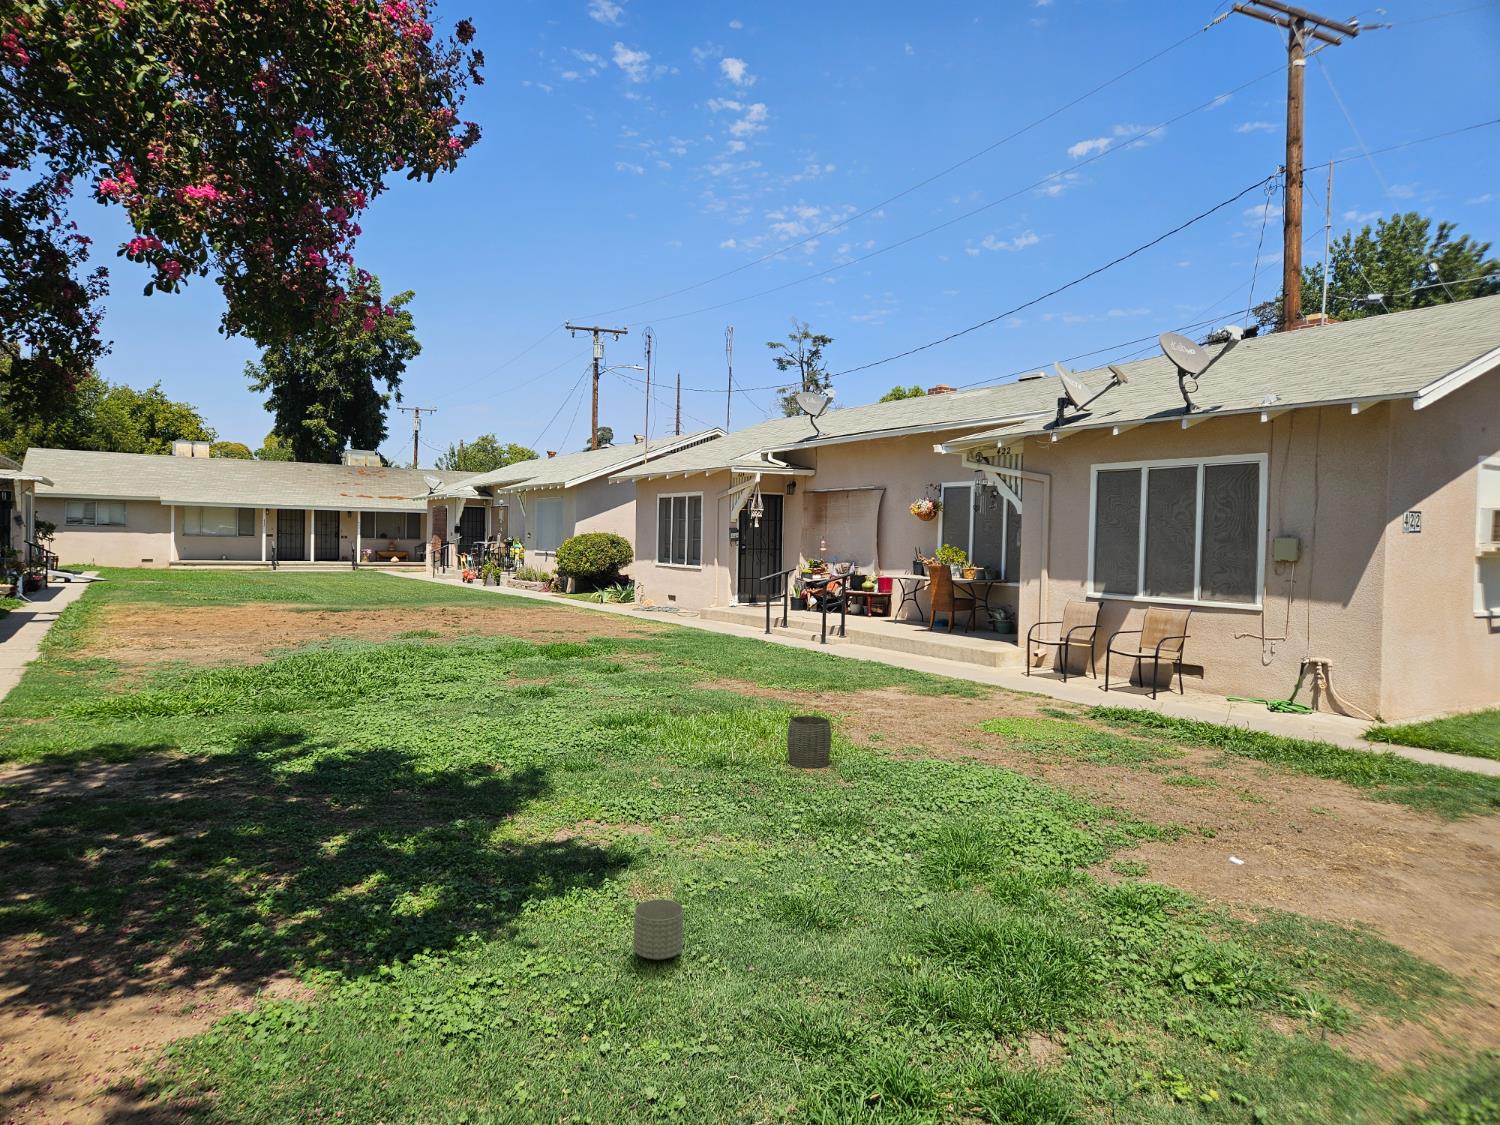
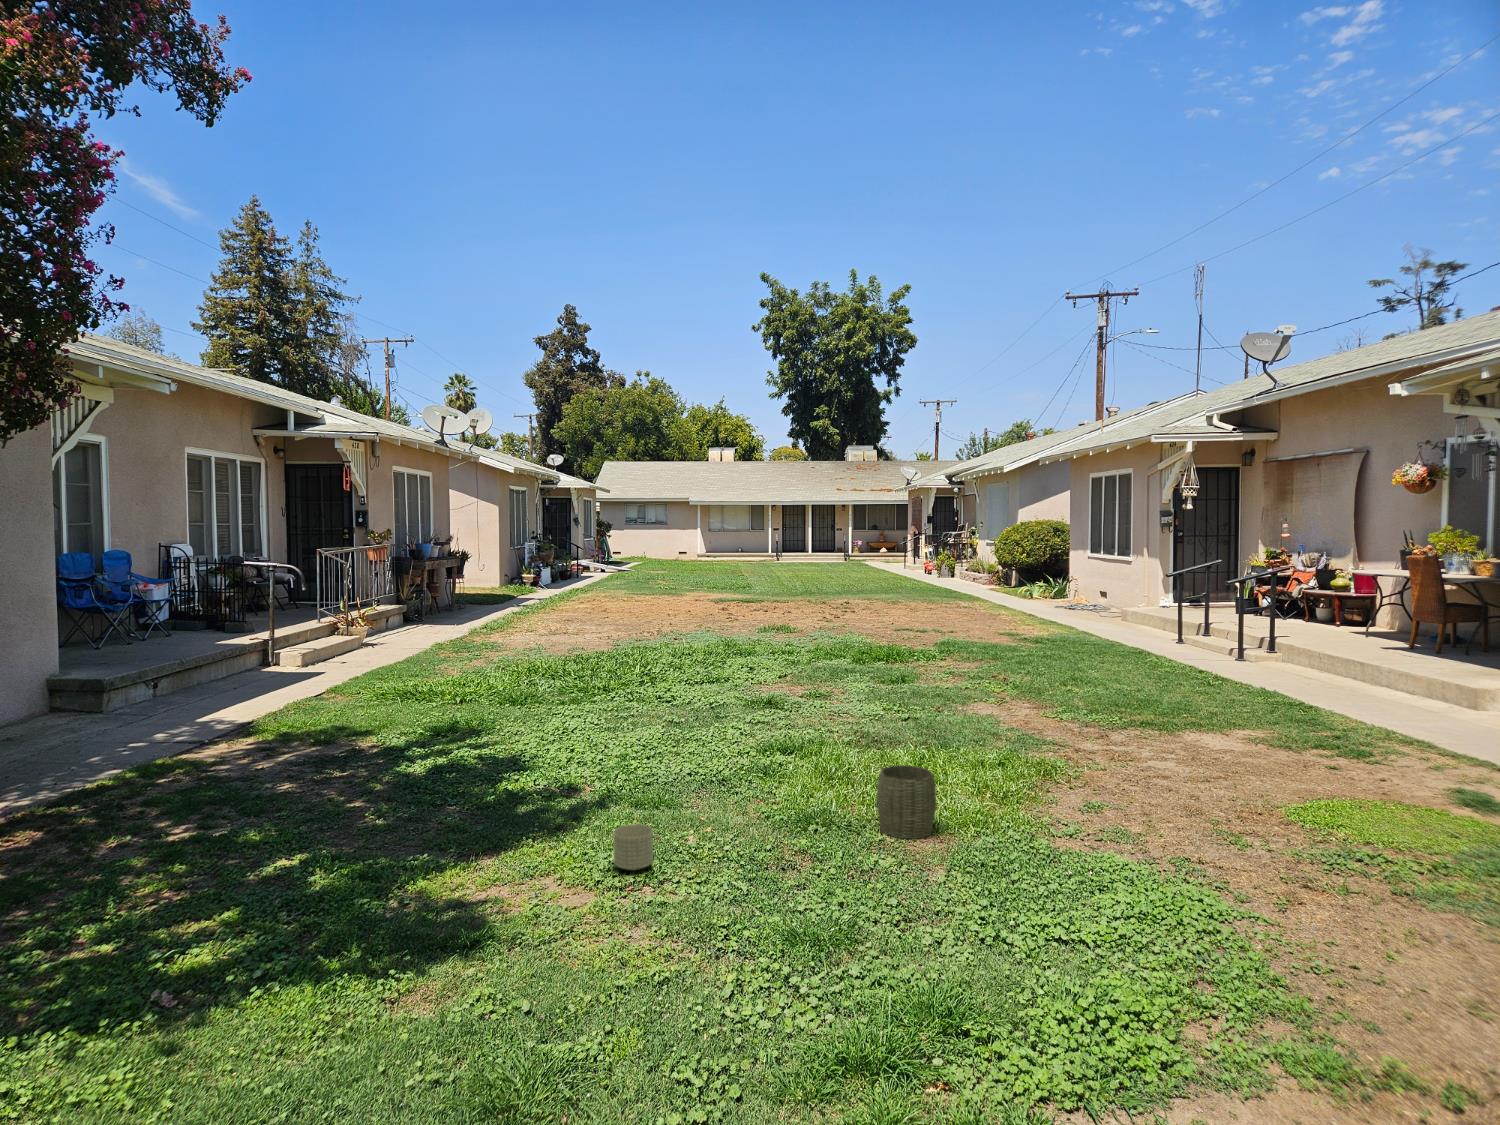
planter: present [634,899,684,960] -> present [614,824,653,871]

